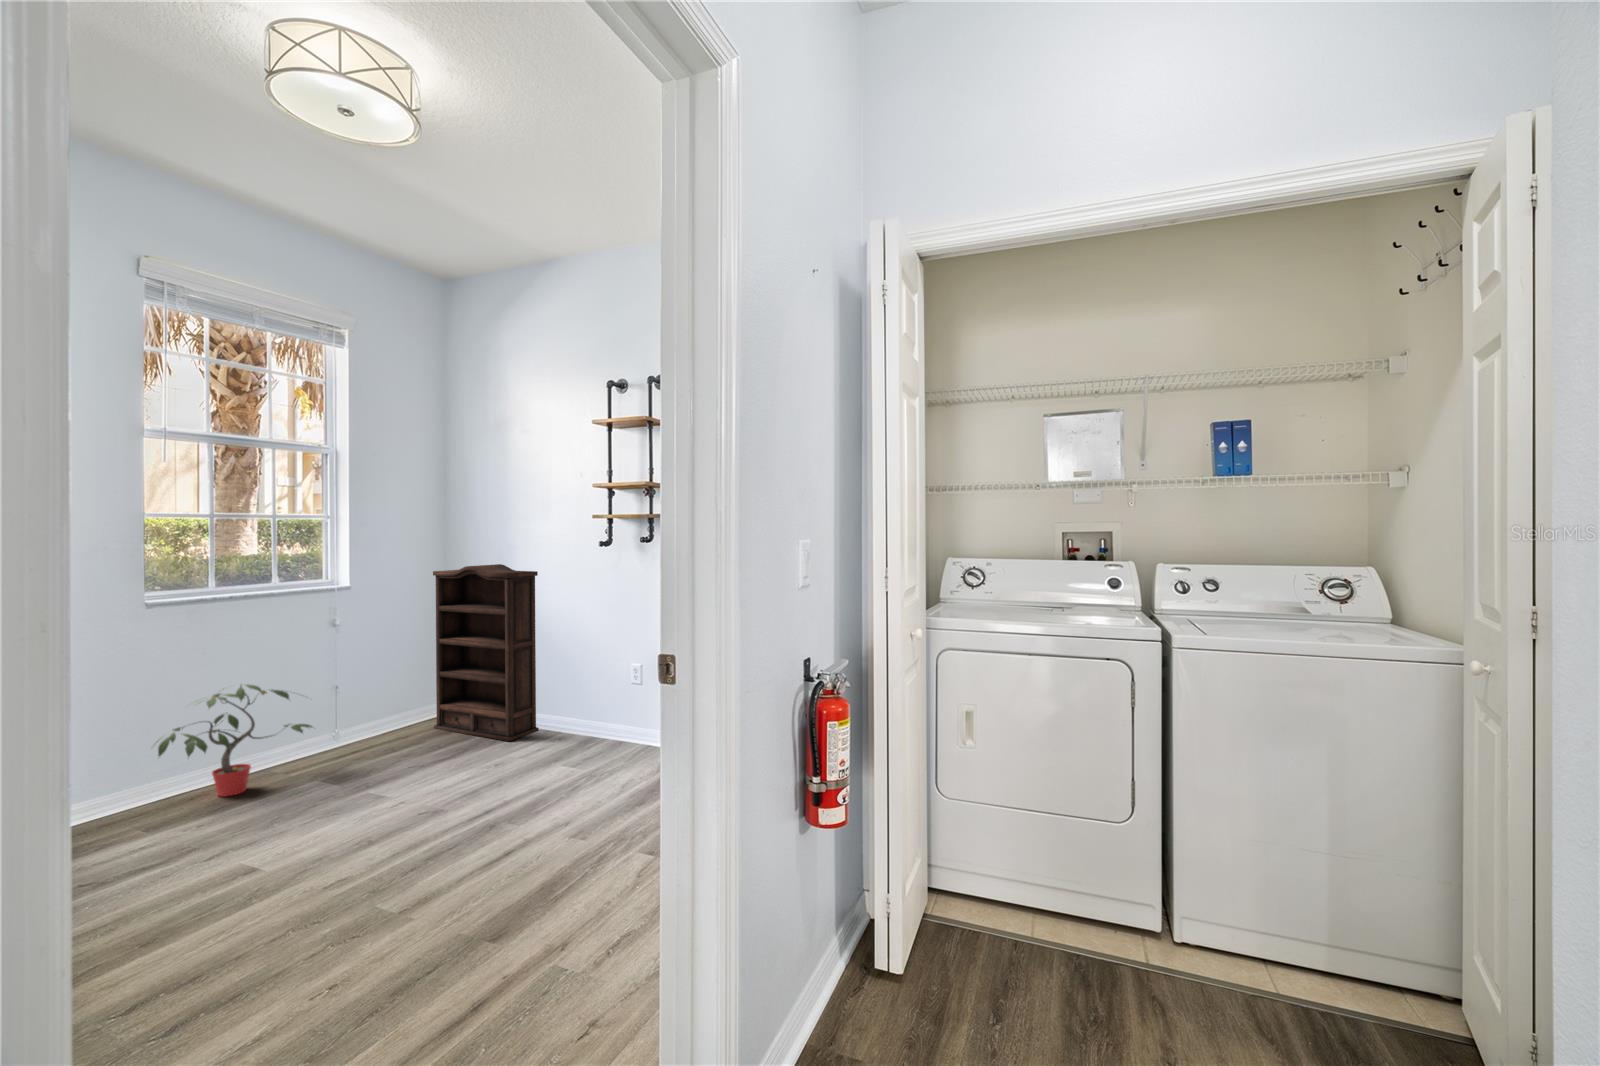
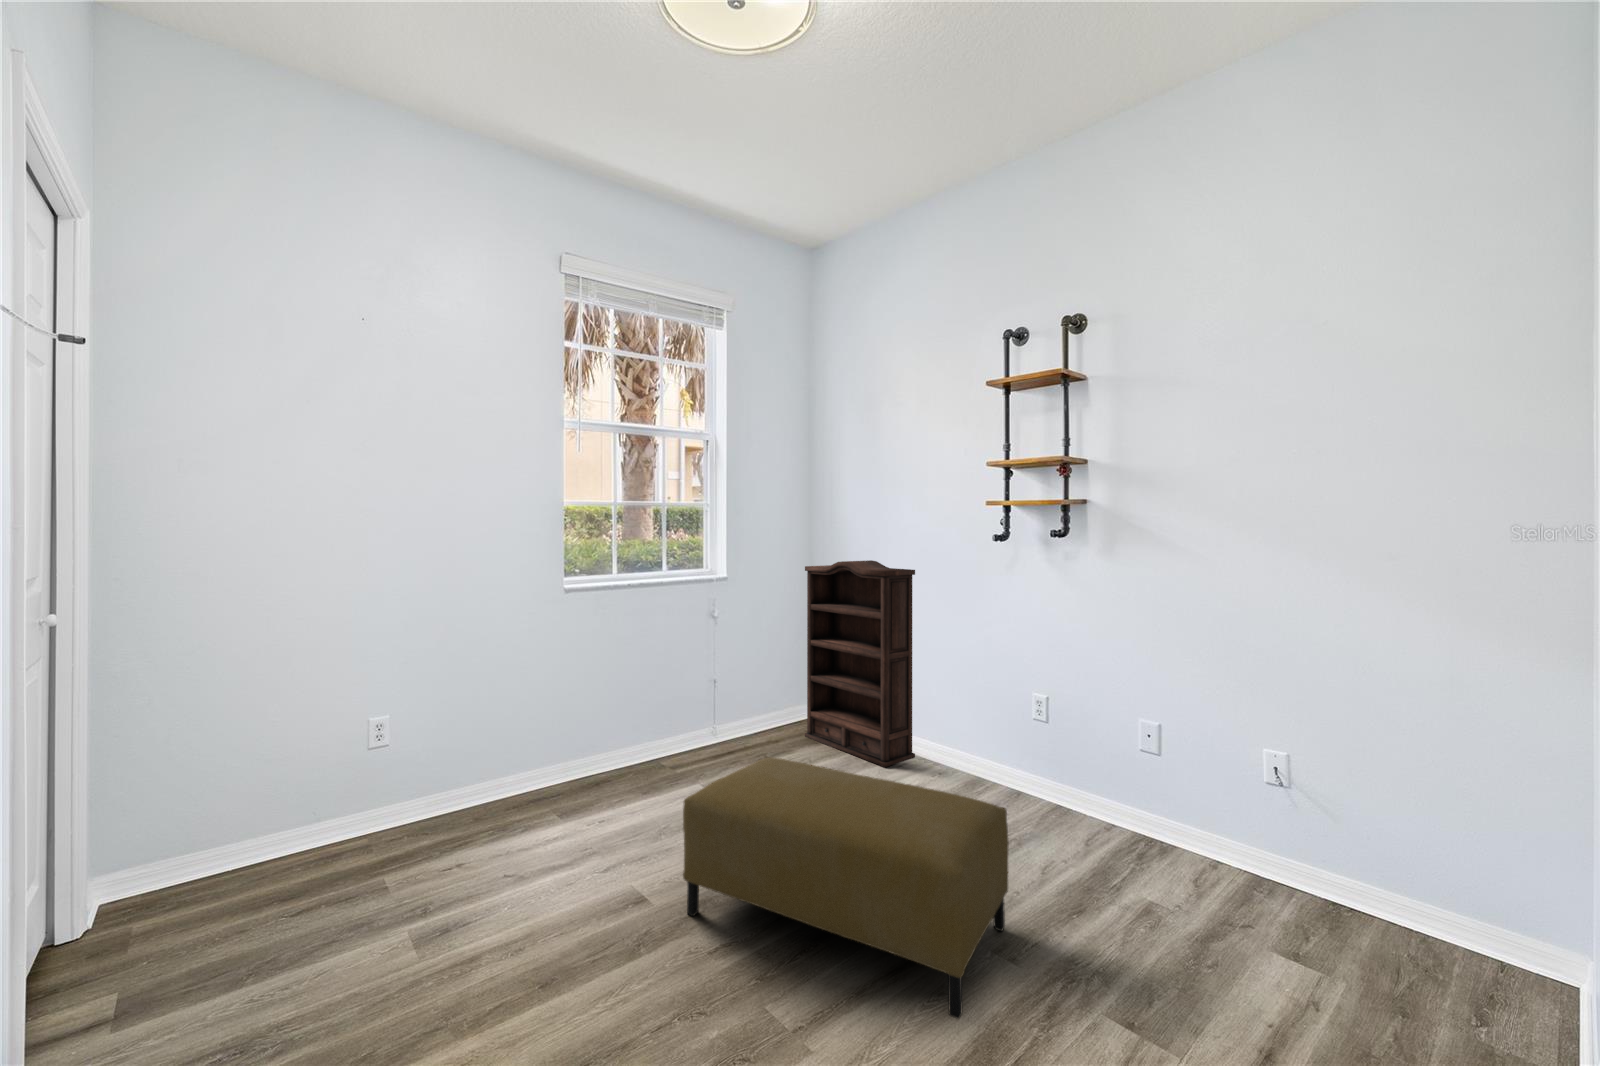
potted plant: present [156,684,312,796] -> none [561,675,699,789]
ottoman: none [304,734,584,875] -> present [683,757,1009,1019]

